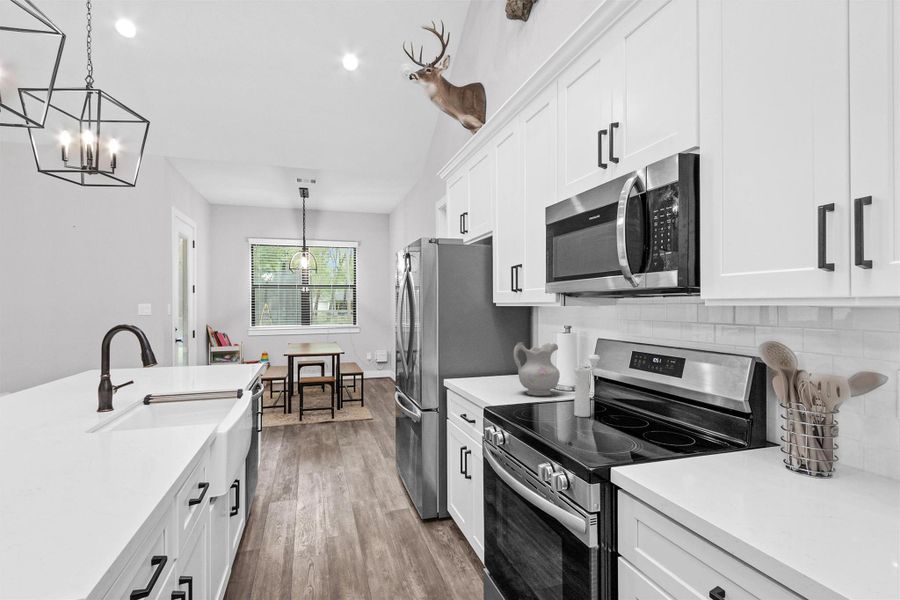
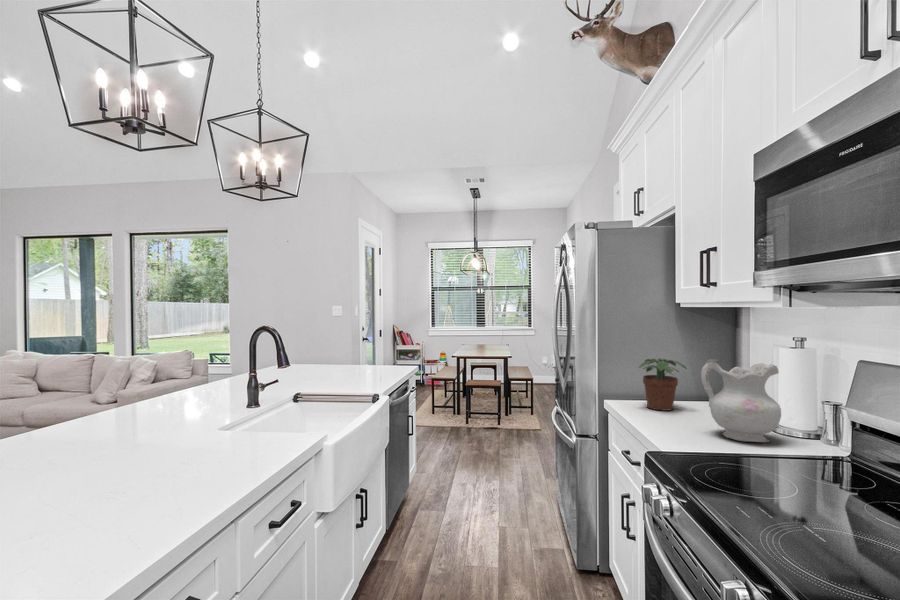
potted plant: none [469,345,502,383] -> present [639,359,687,411]
pepper mill: present [574,355,600,417] -> none [807,389,862,497]

